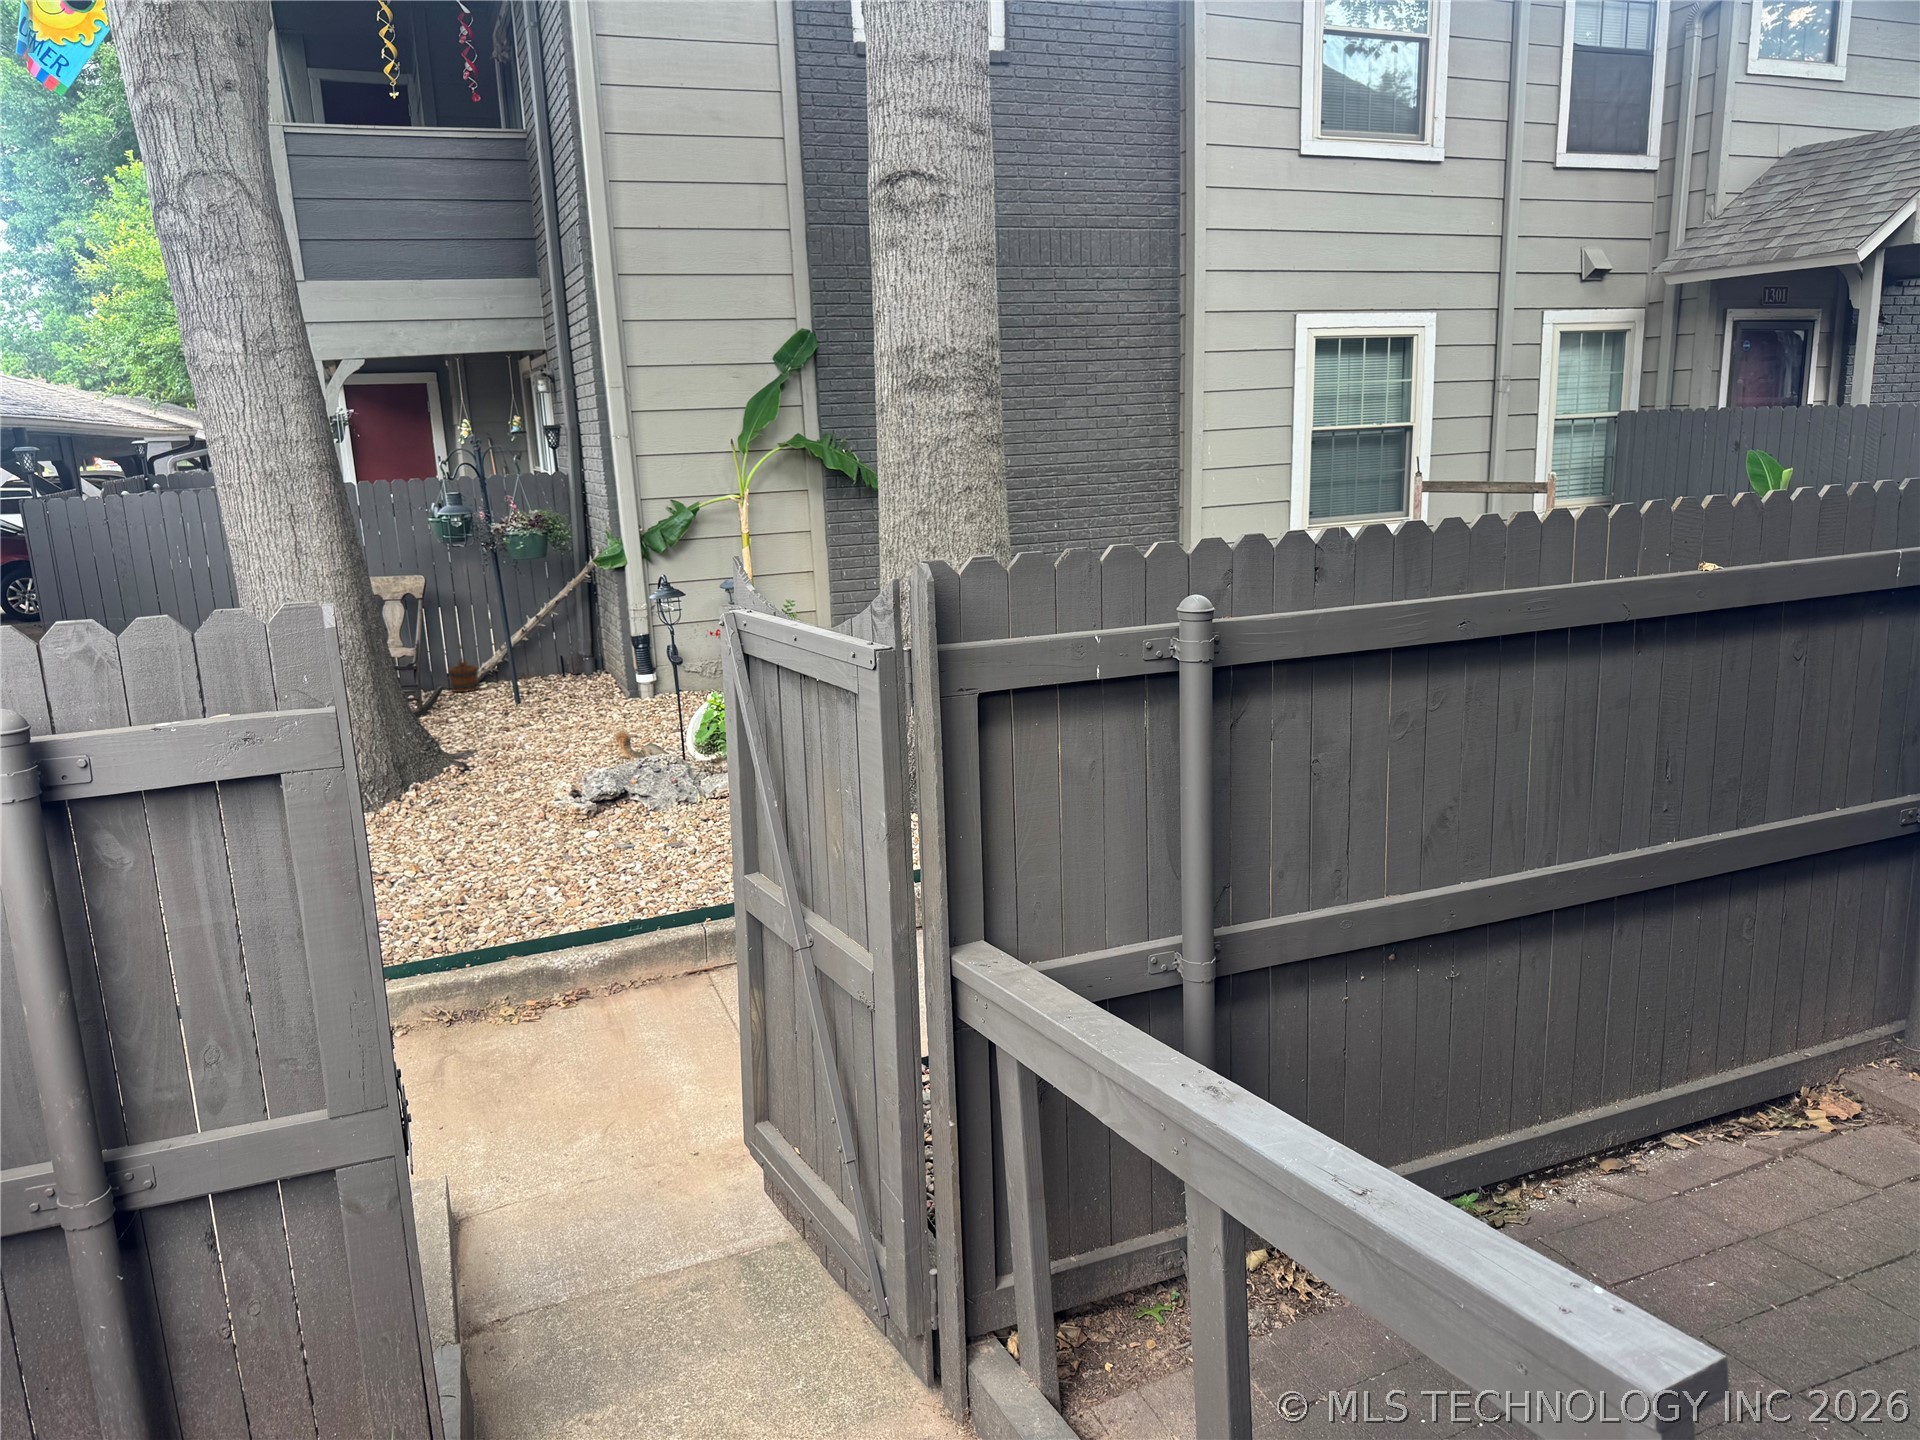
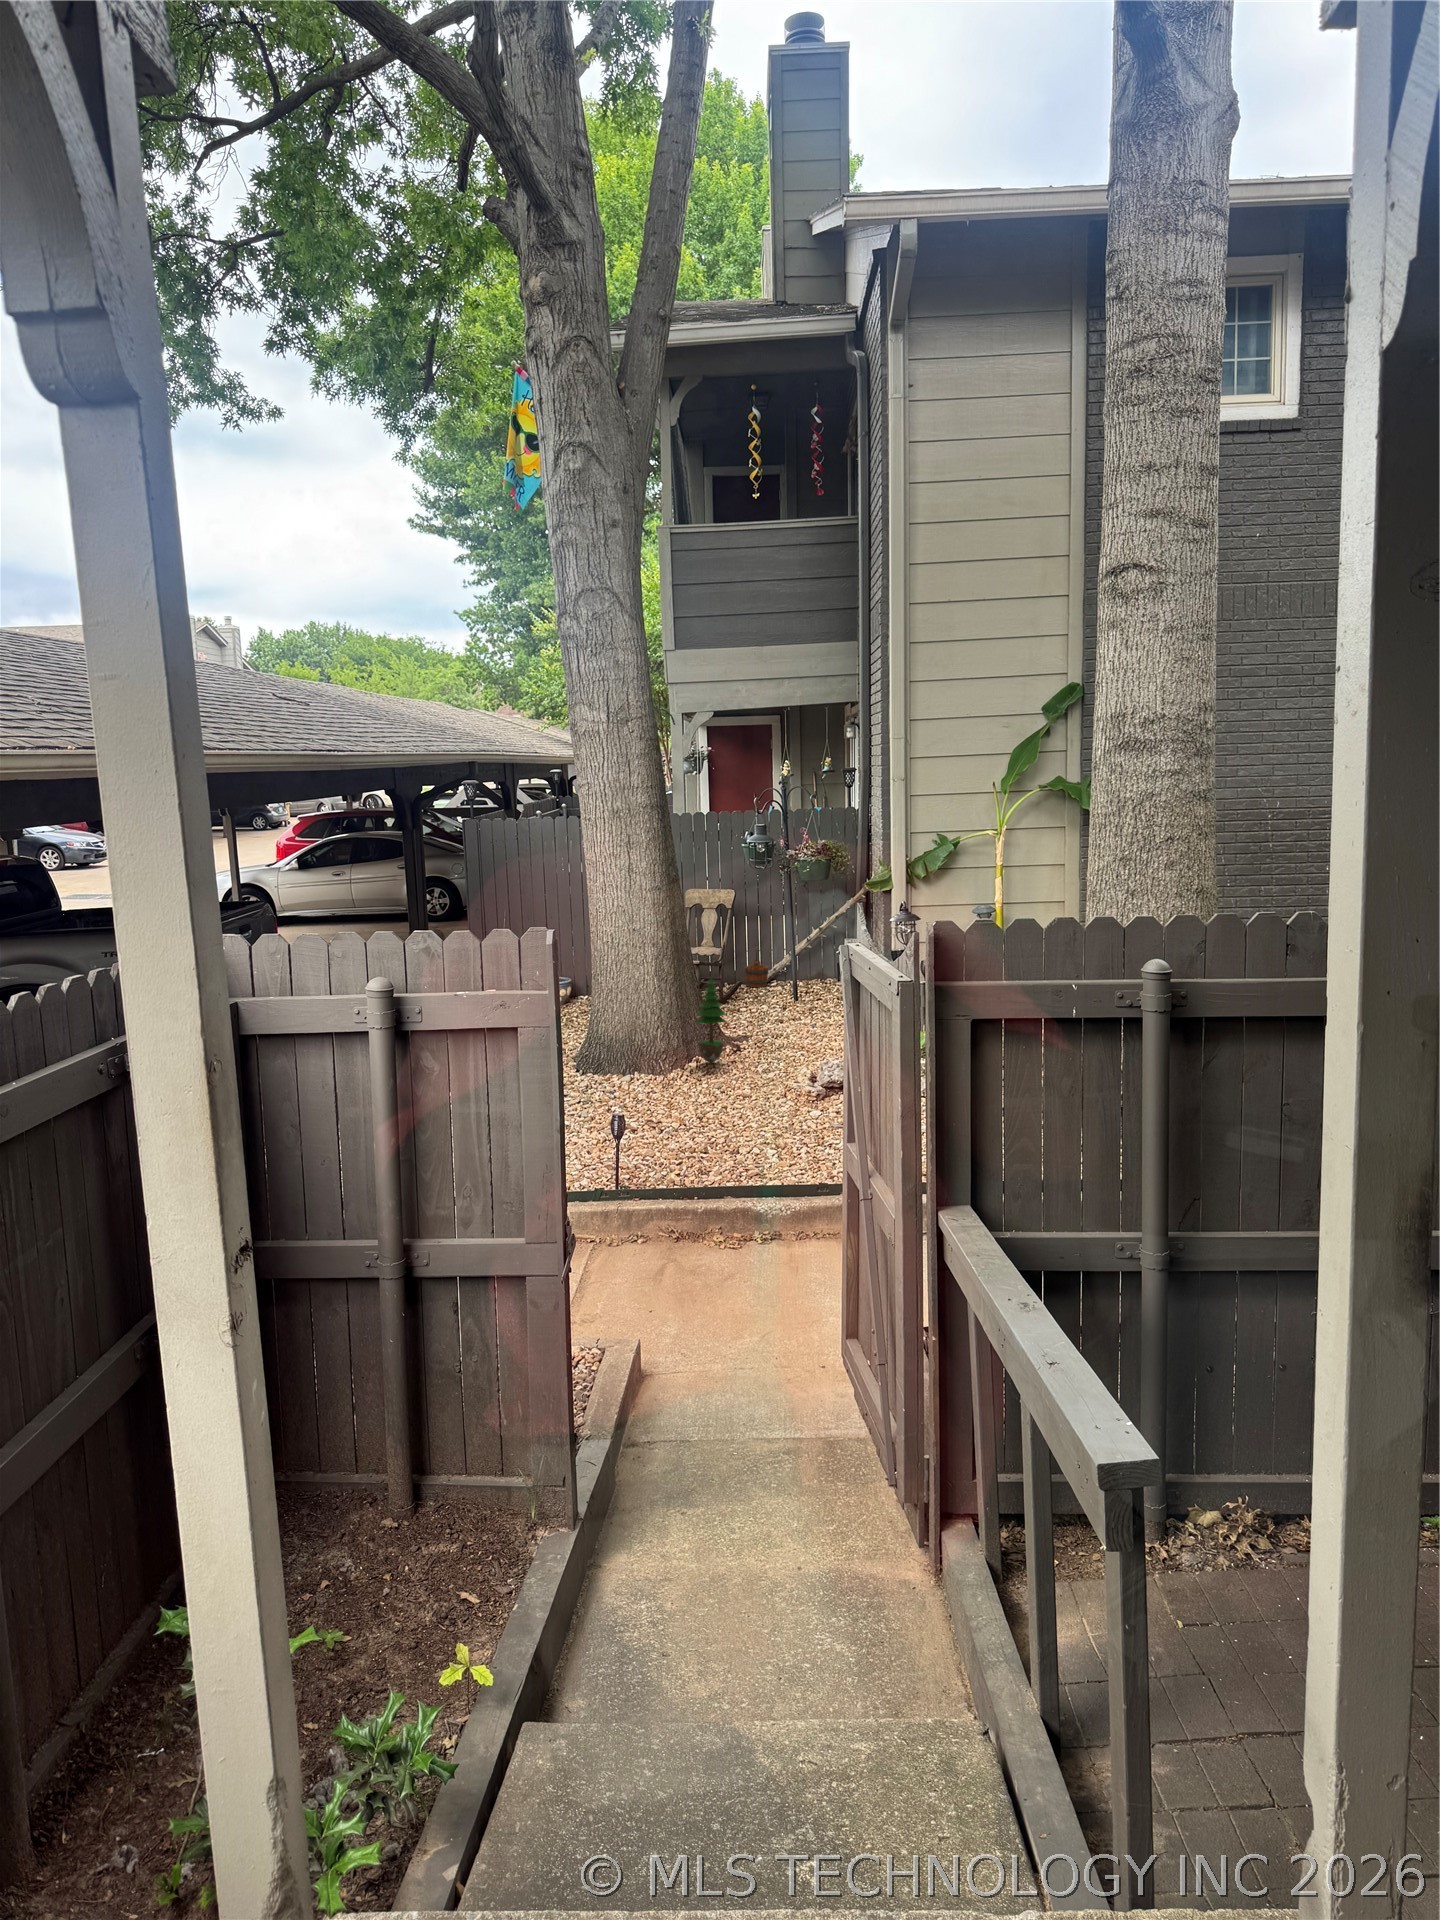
potted tree: none [408,683,450,790] -> present [696,977,726,1063]

